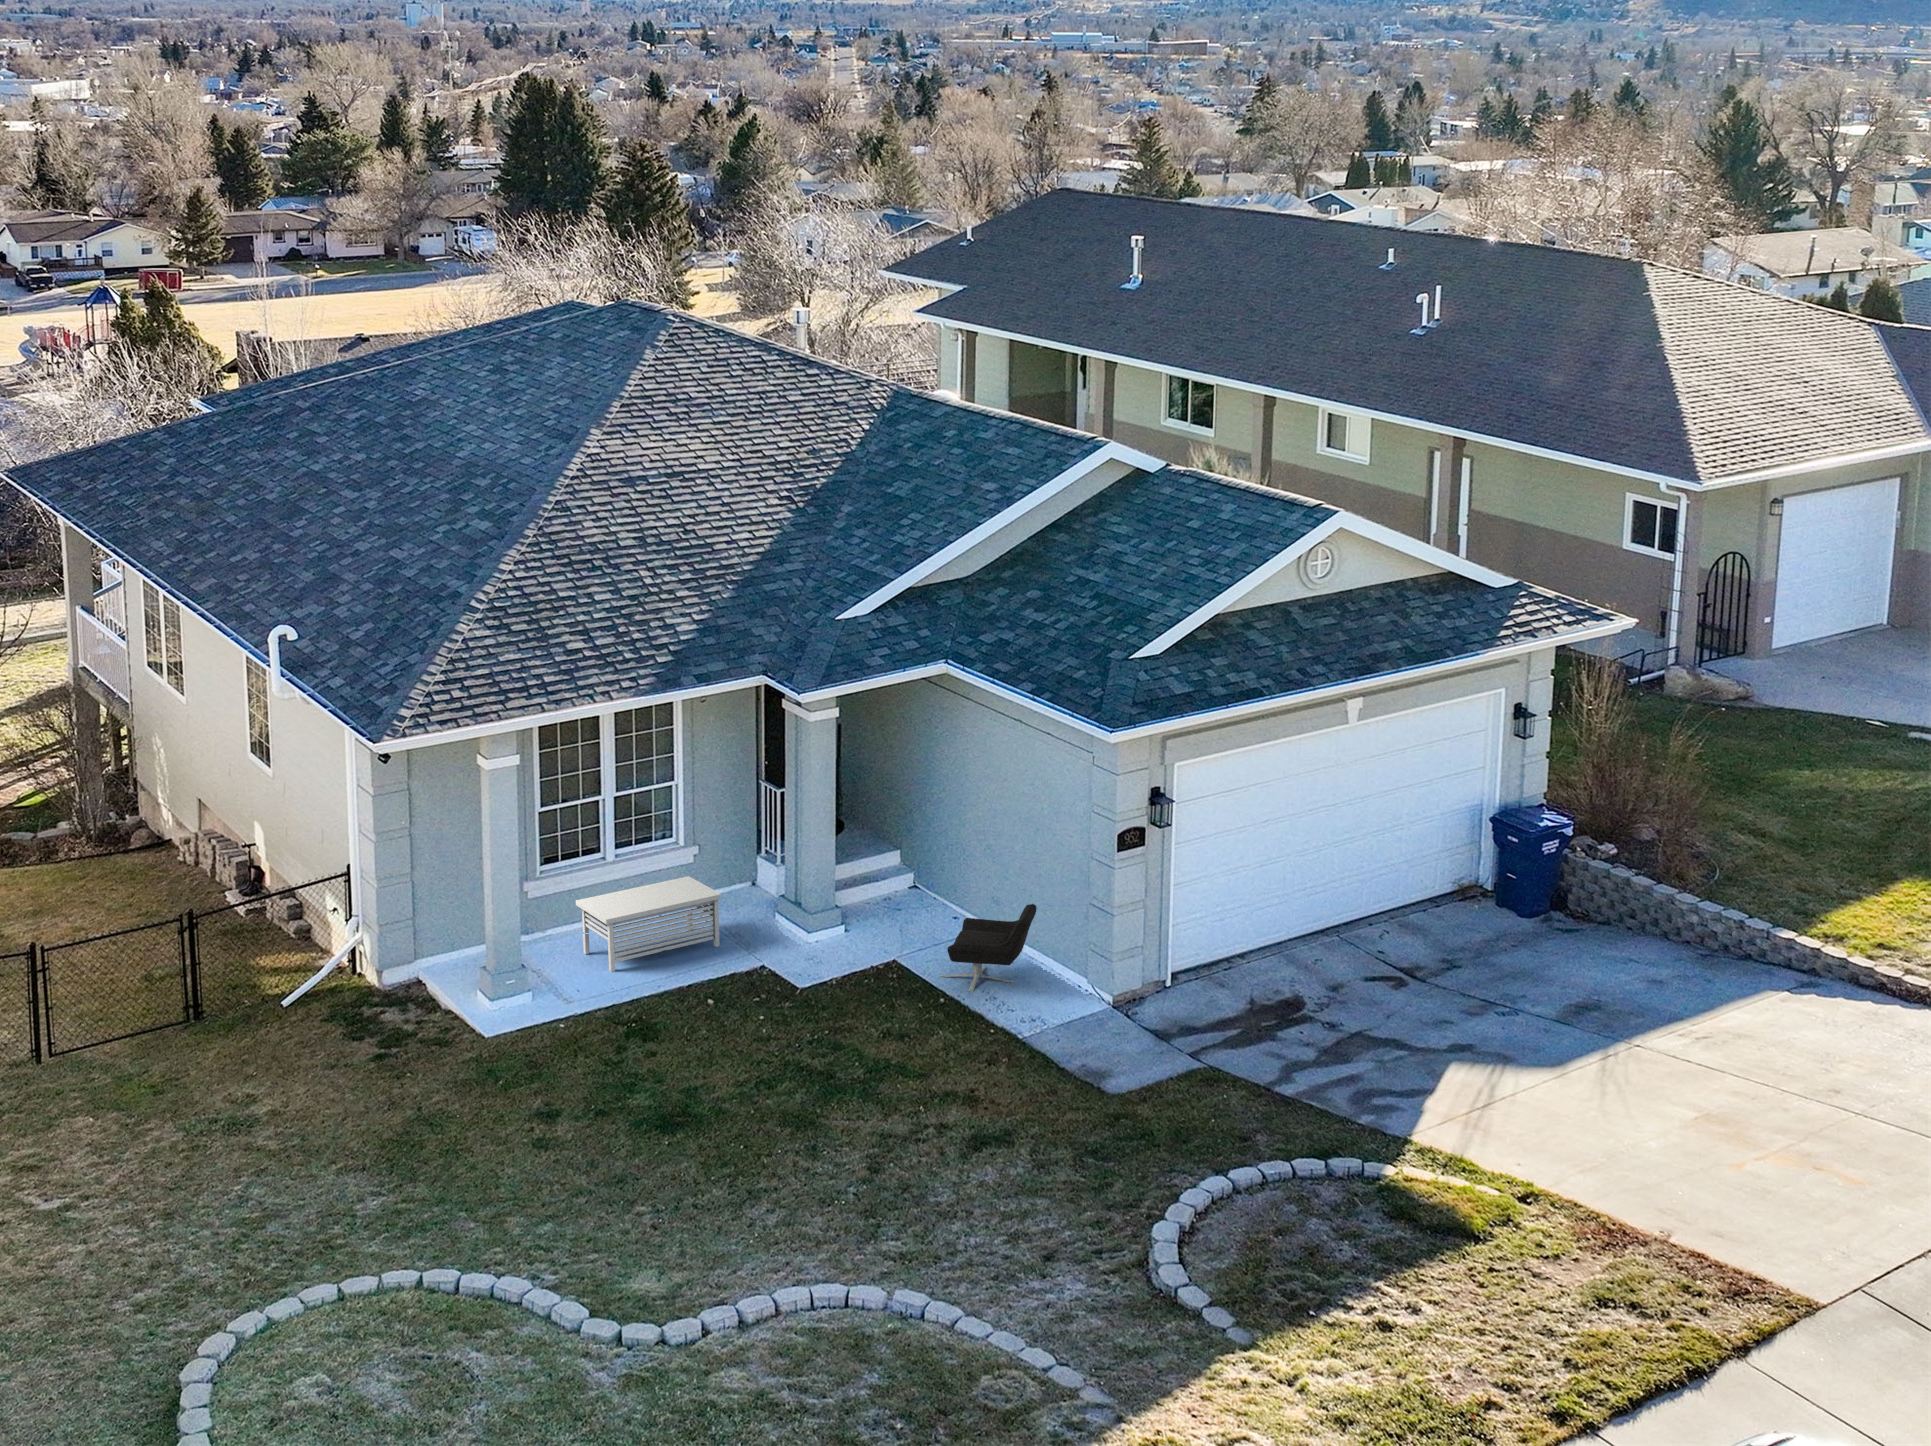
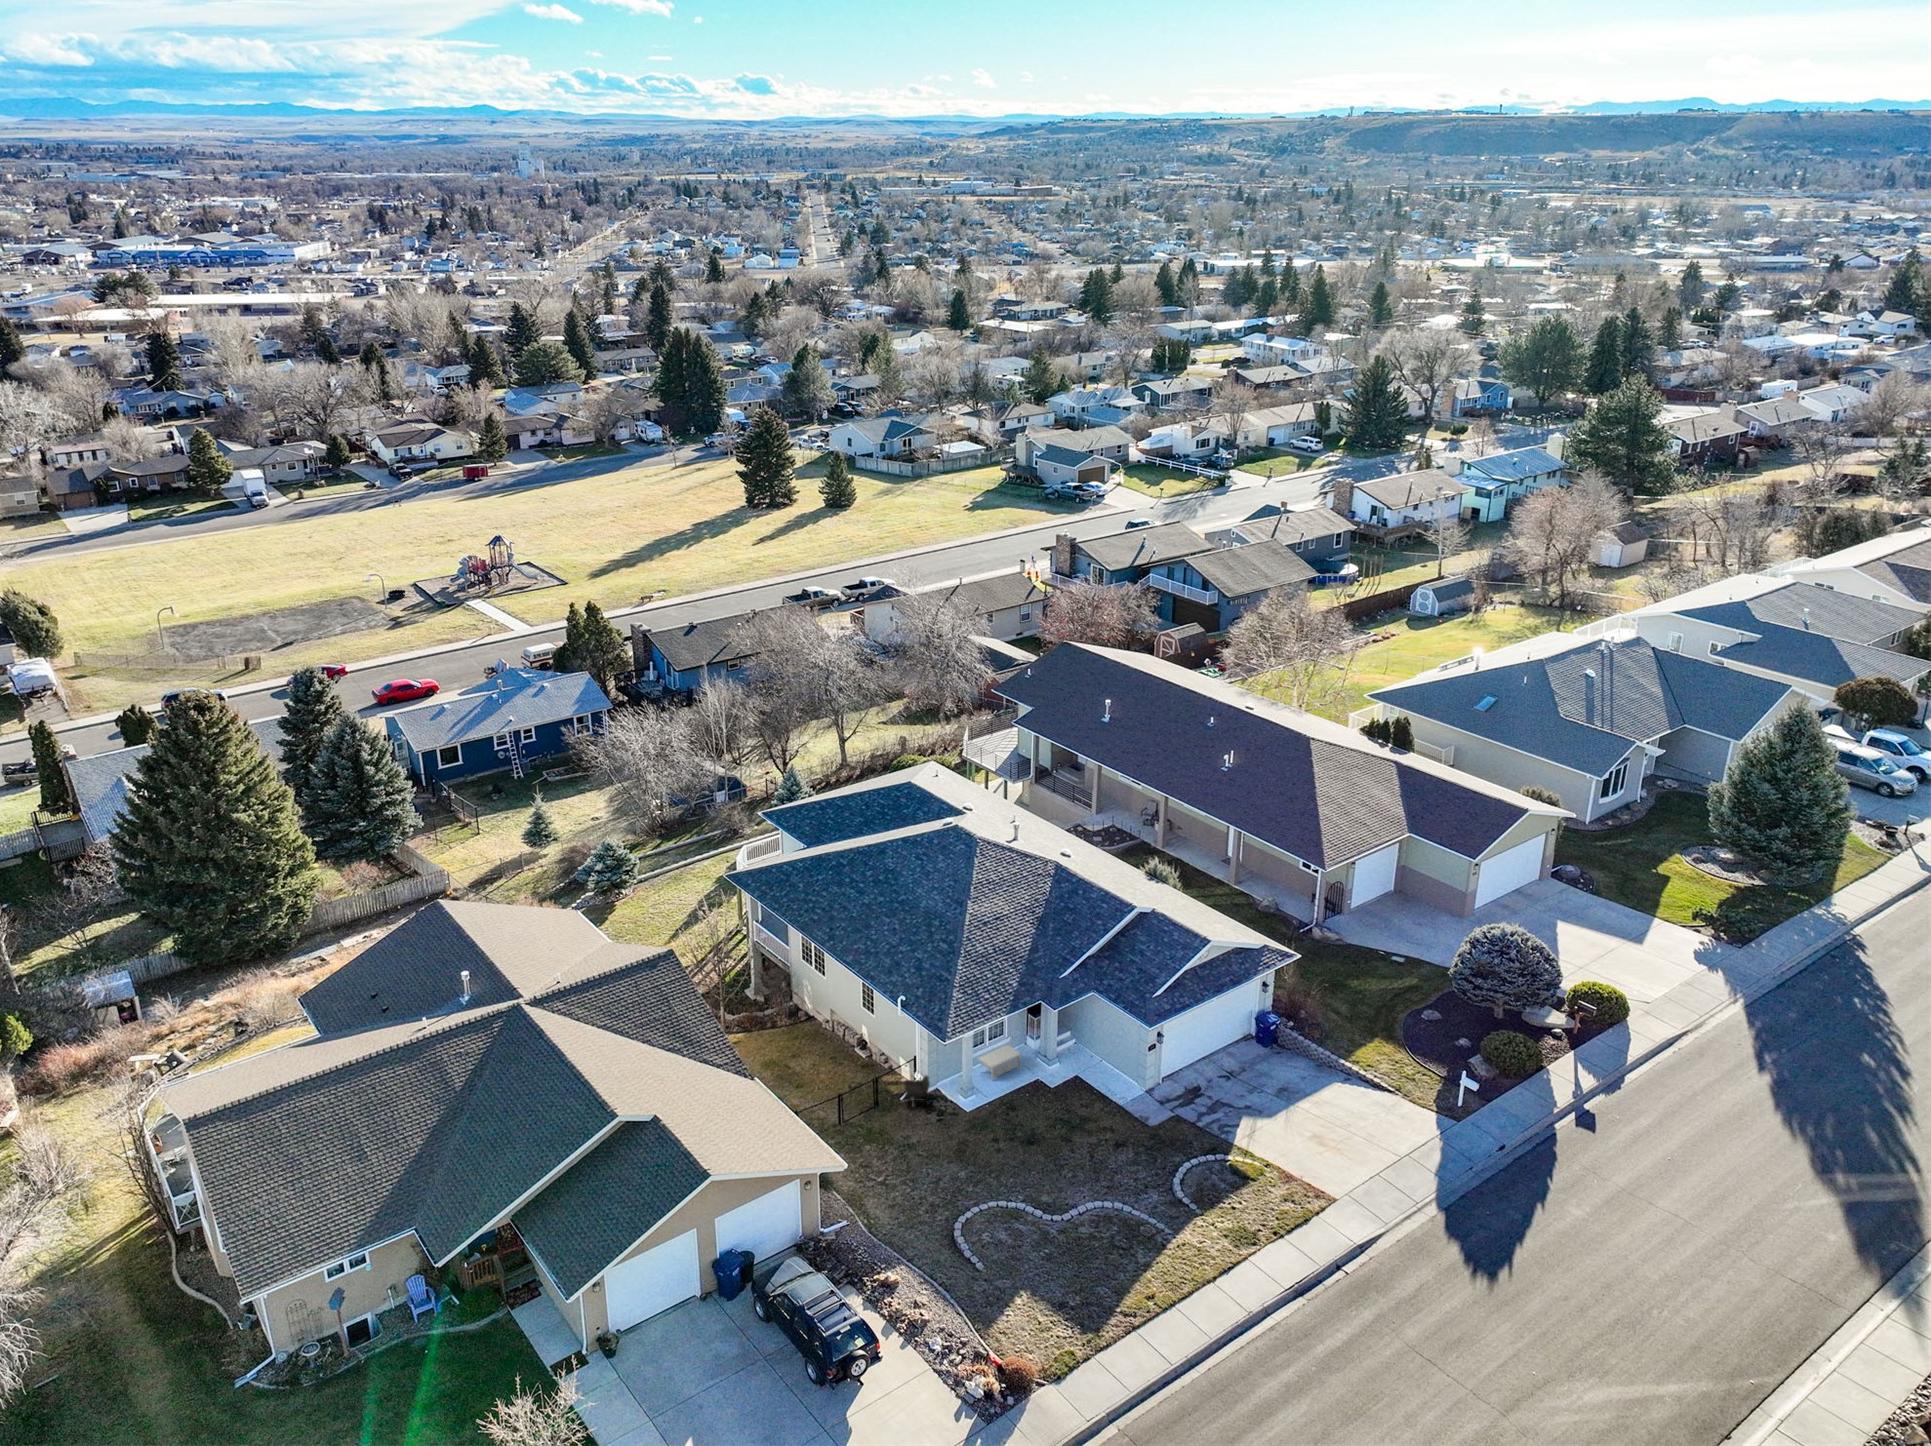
lounge chair: present [940,904,1036,991] -> present [905,1076,930,1106]

